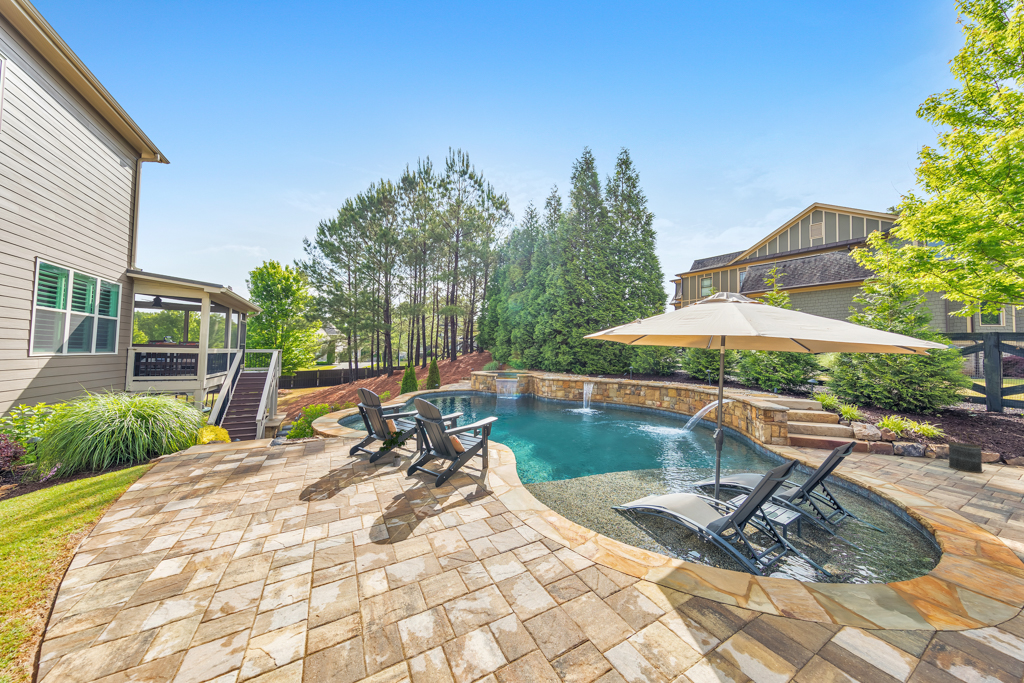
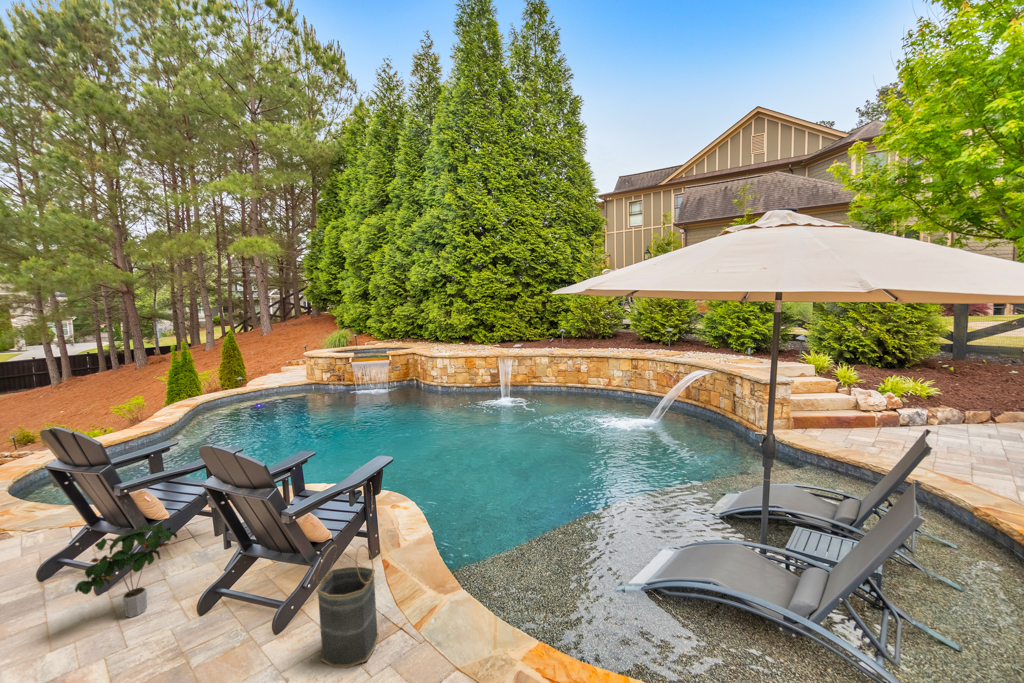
basket: present [948,441,982,473] -> present [316,545,379,667]

